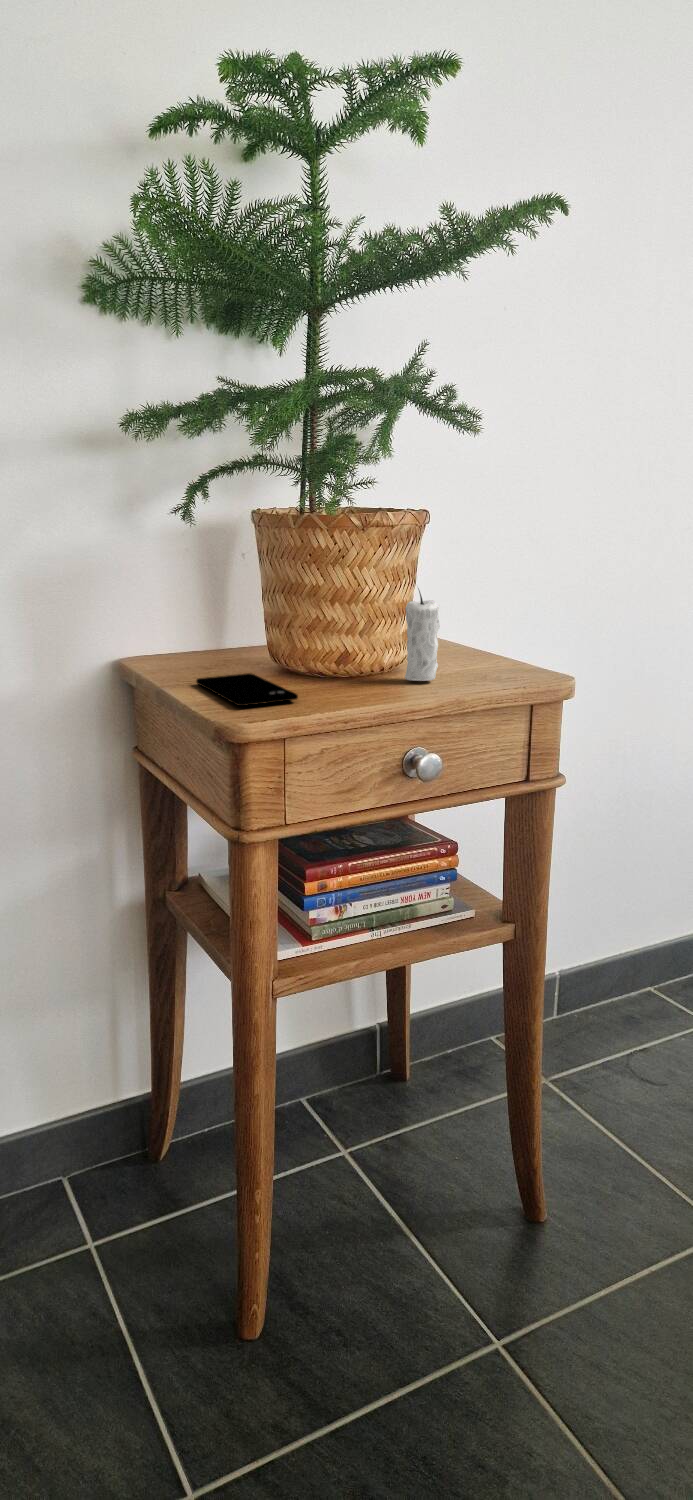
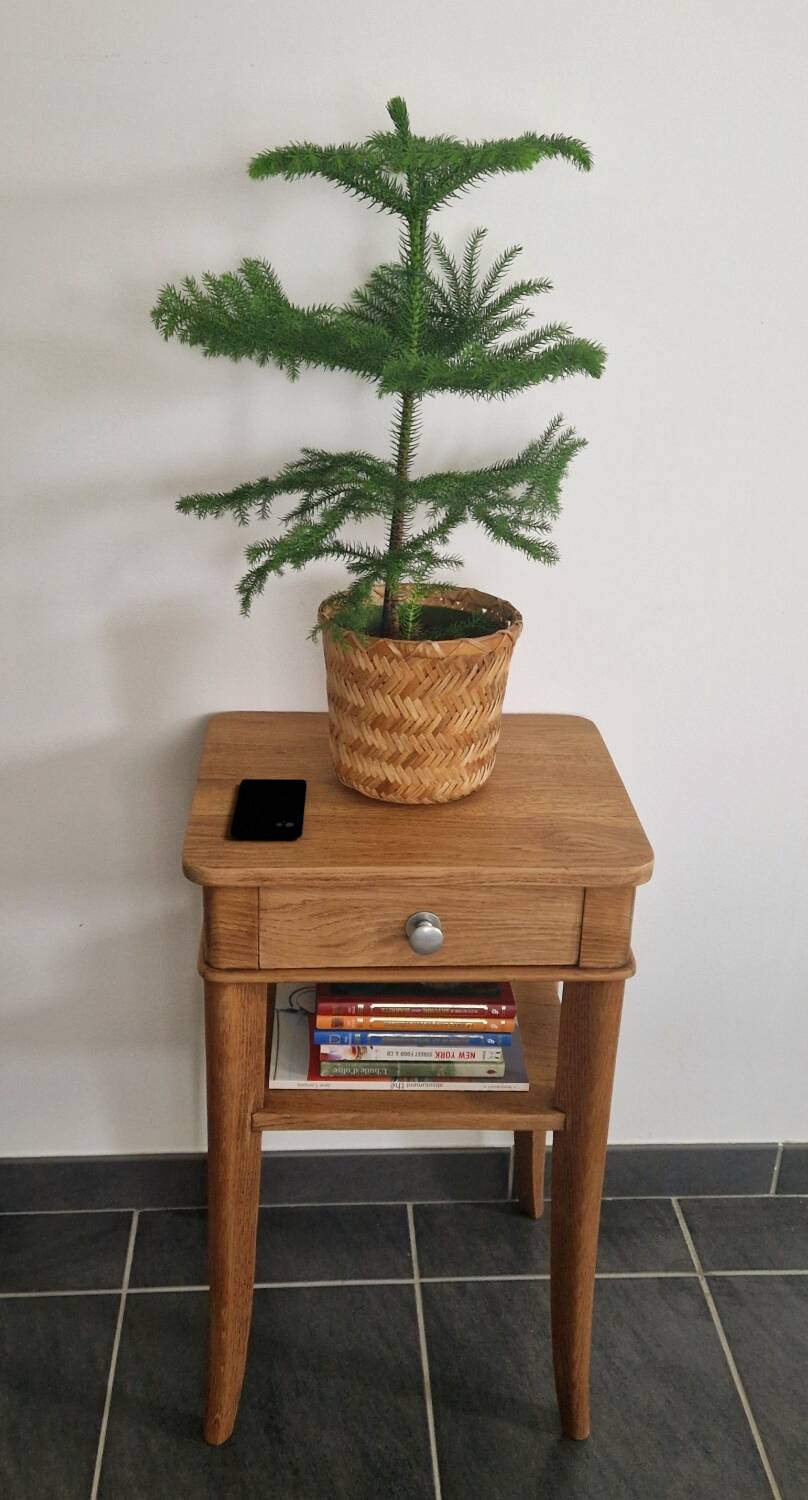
candle: present [405,588,440,681] -> none [453,721,495,831]

